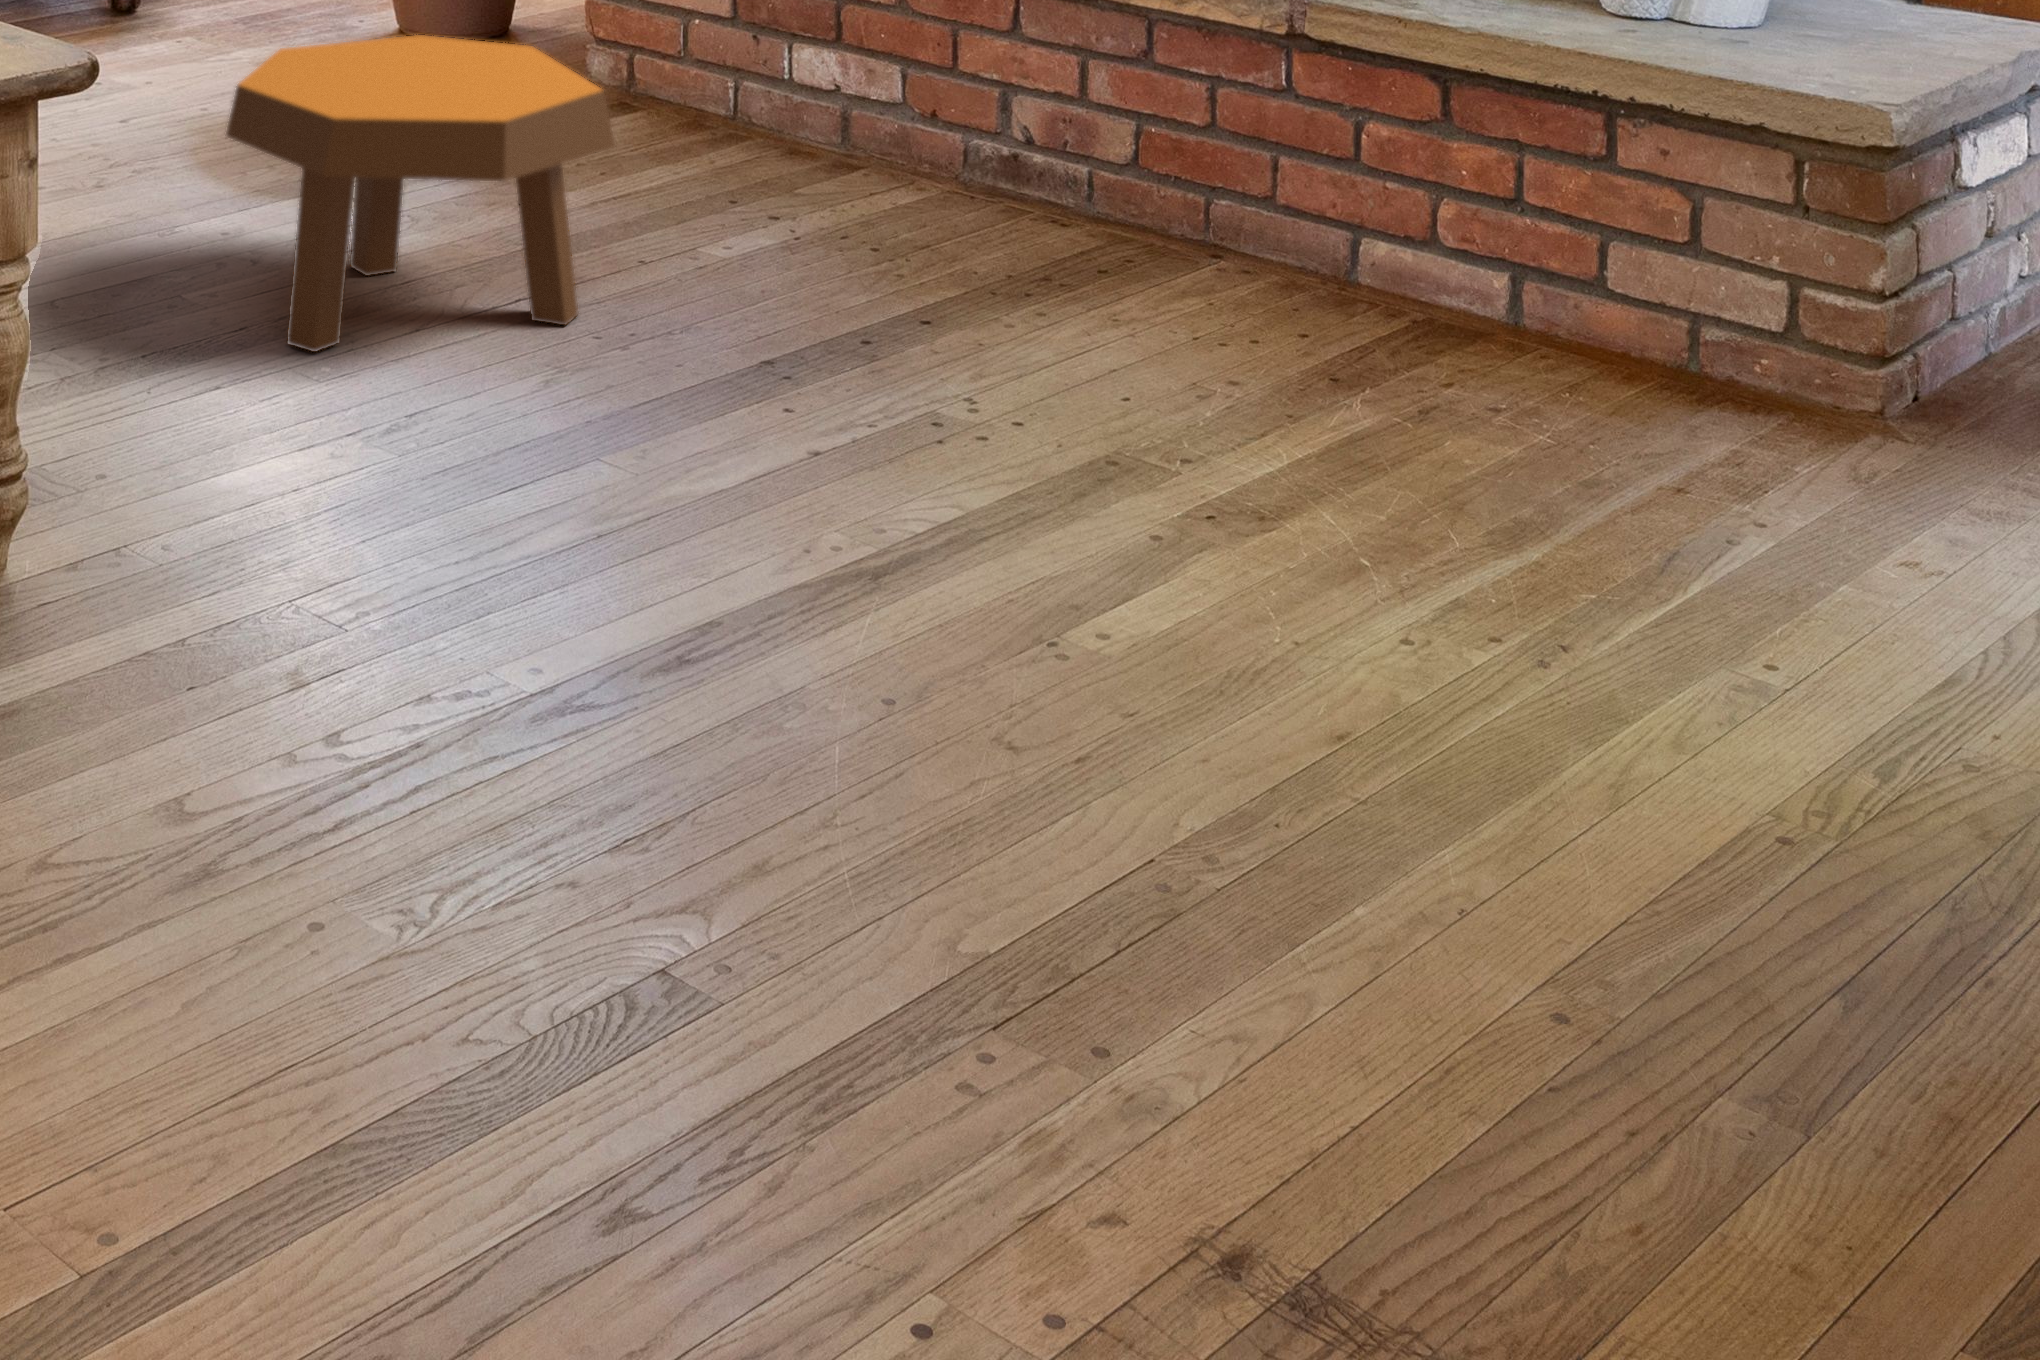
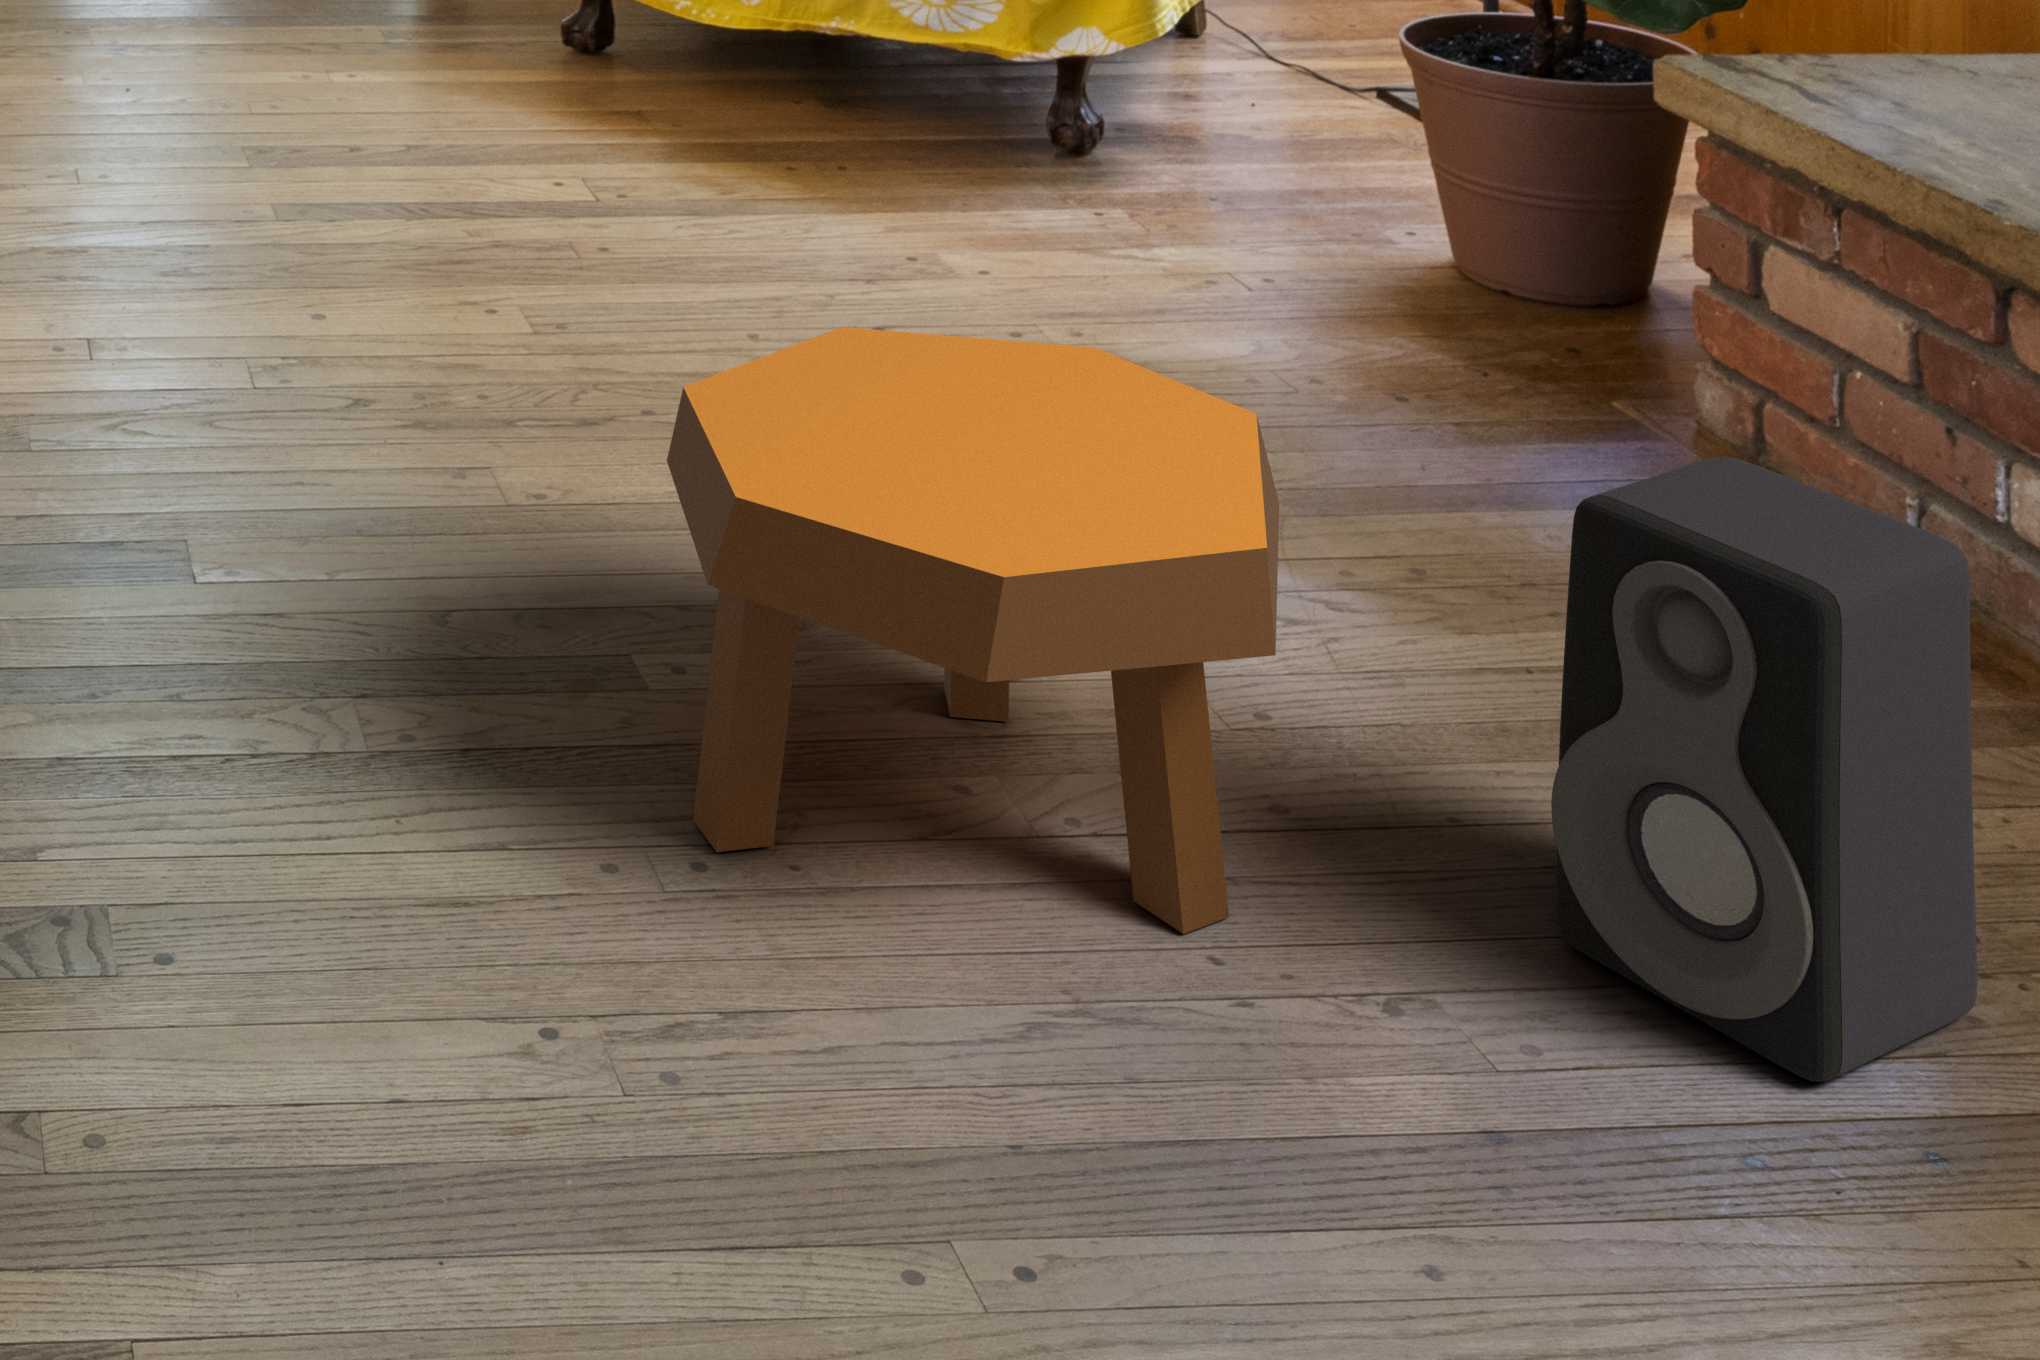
speaker: none [721,13,899,304] -> present [1551,456,1978,1081]

